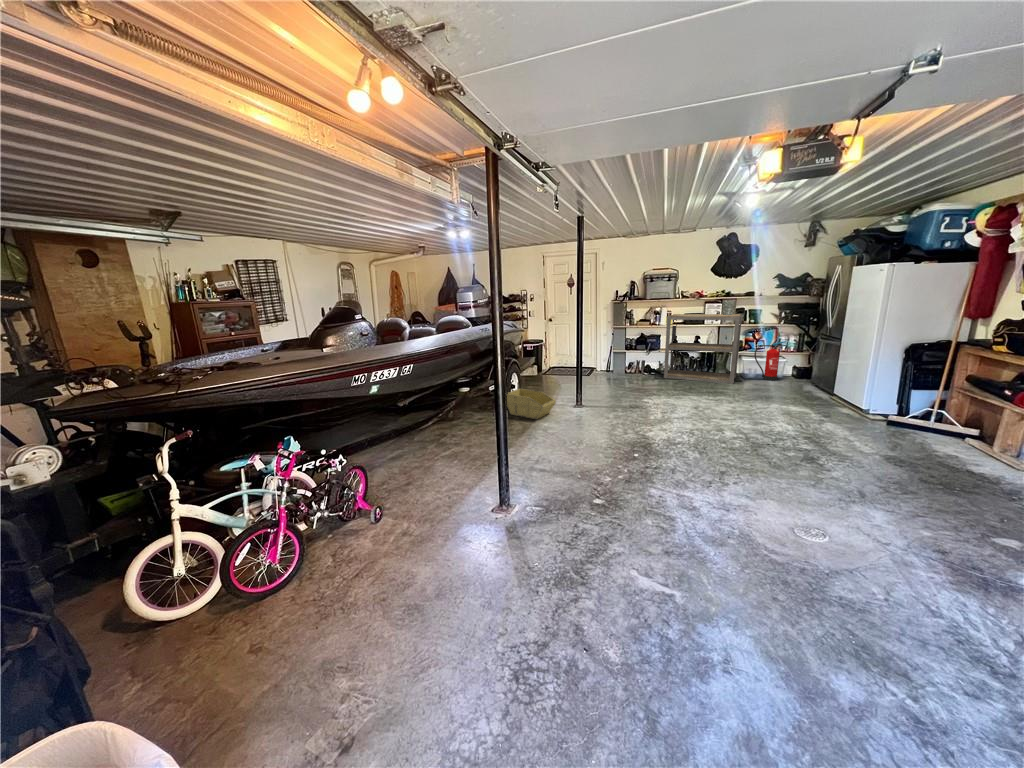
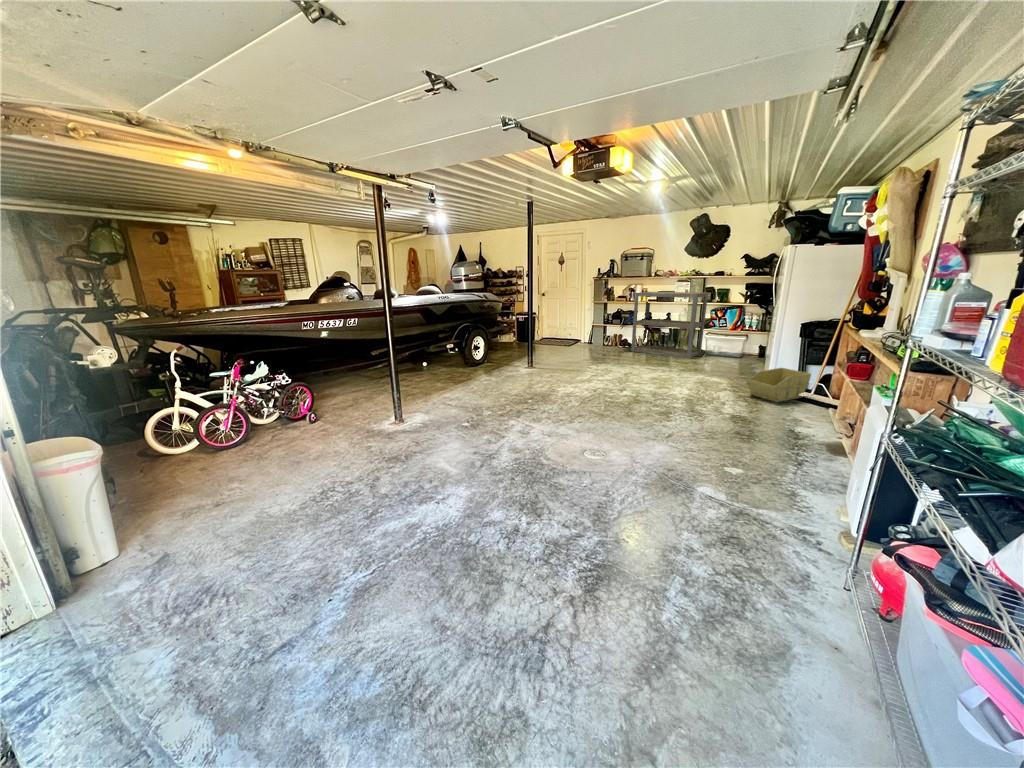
fire extinguisher: present [754,341,787,380] -> none [717,320,749,358]
storage bin: present [507,389,556,419] -> present [747,368,811,402]

